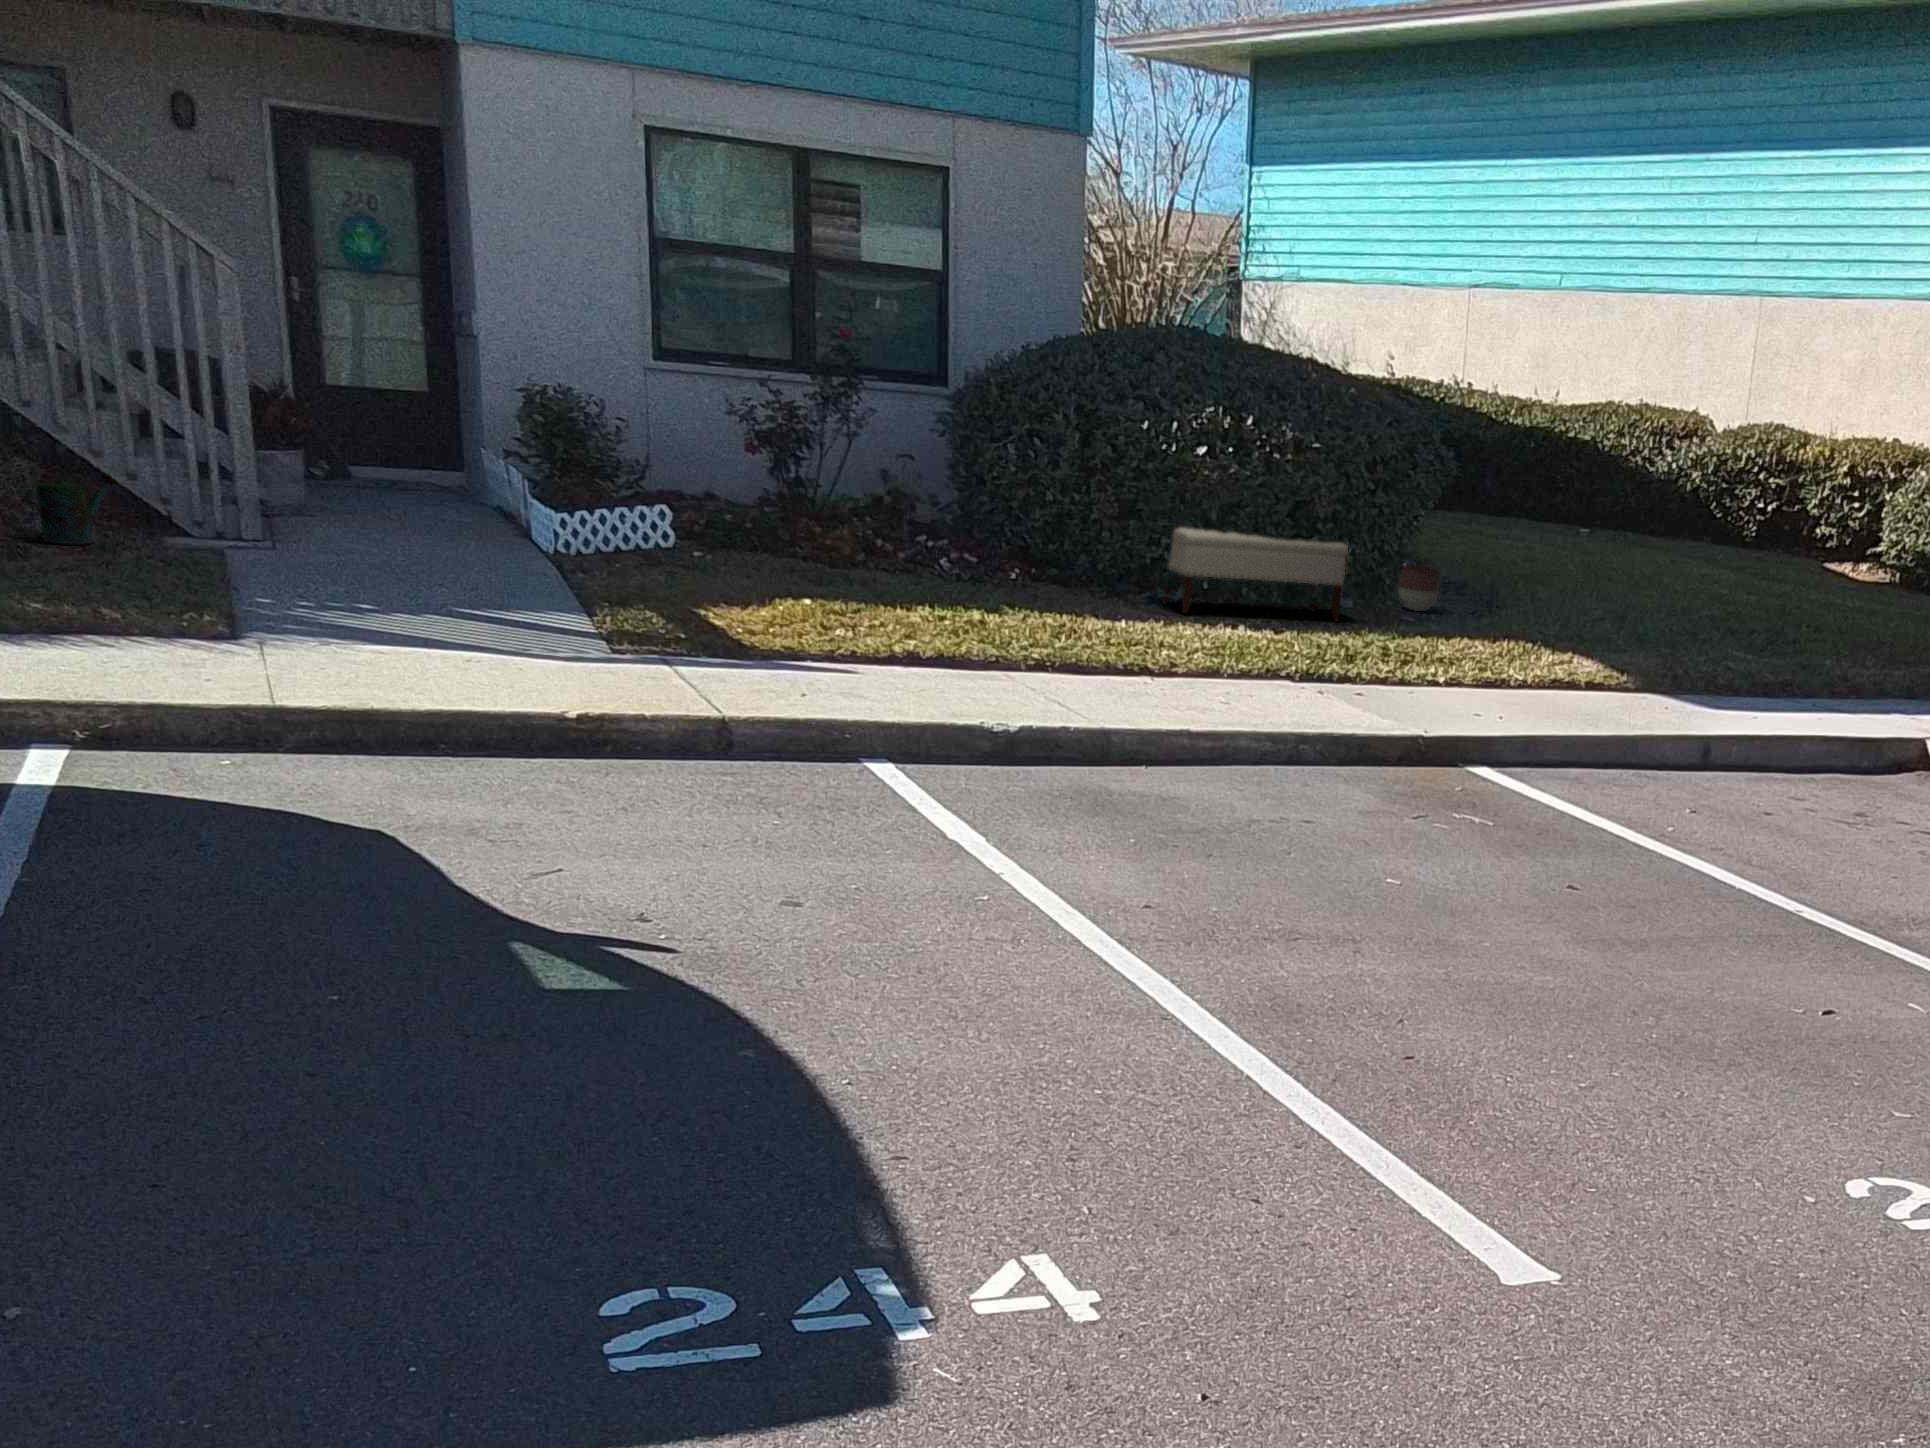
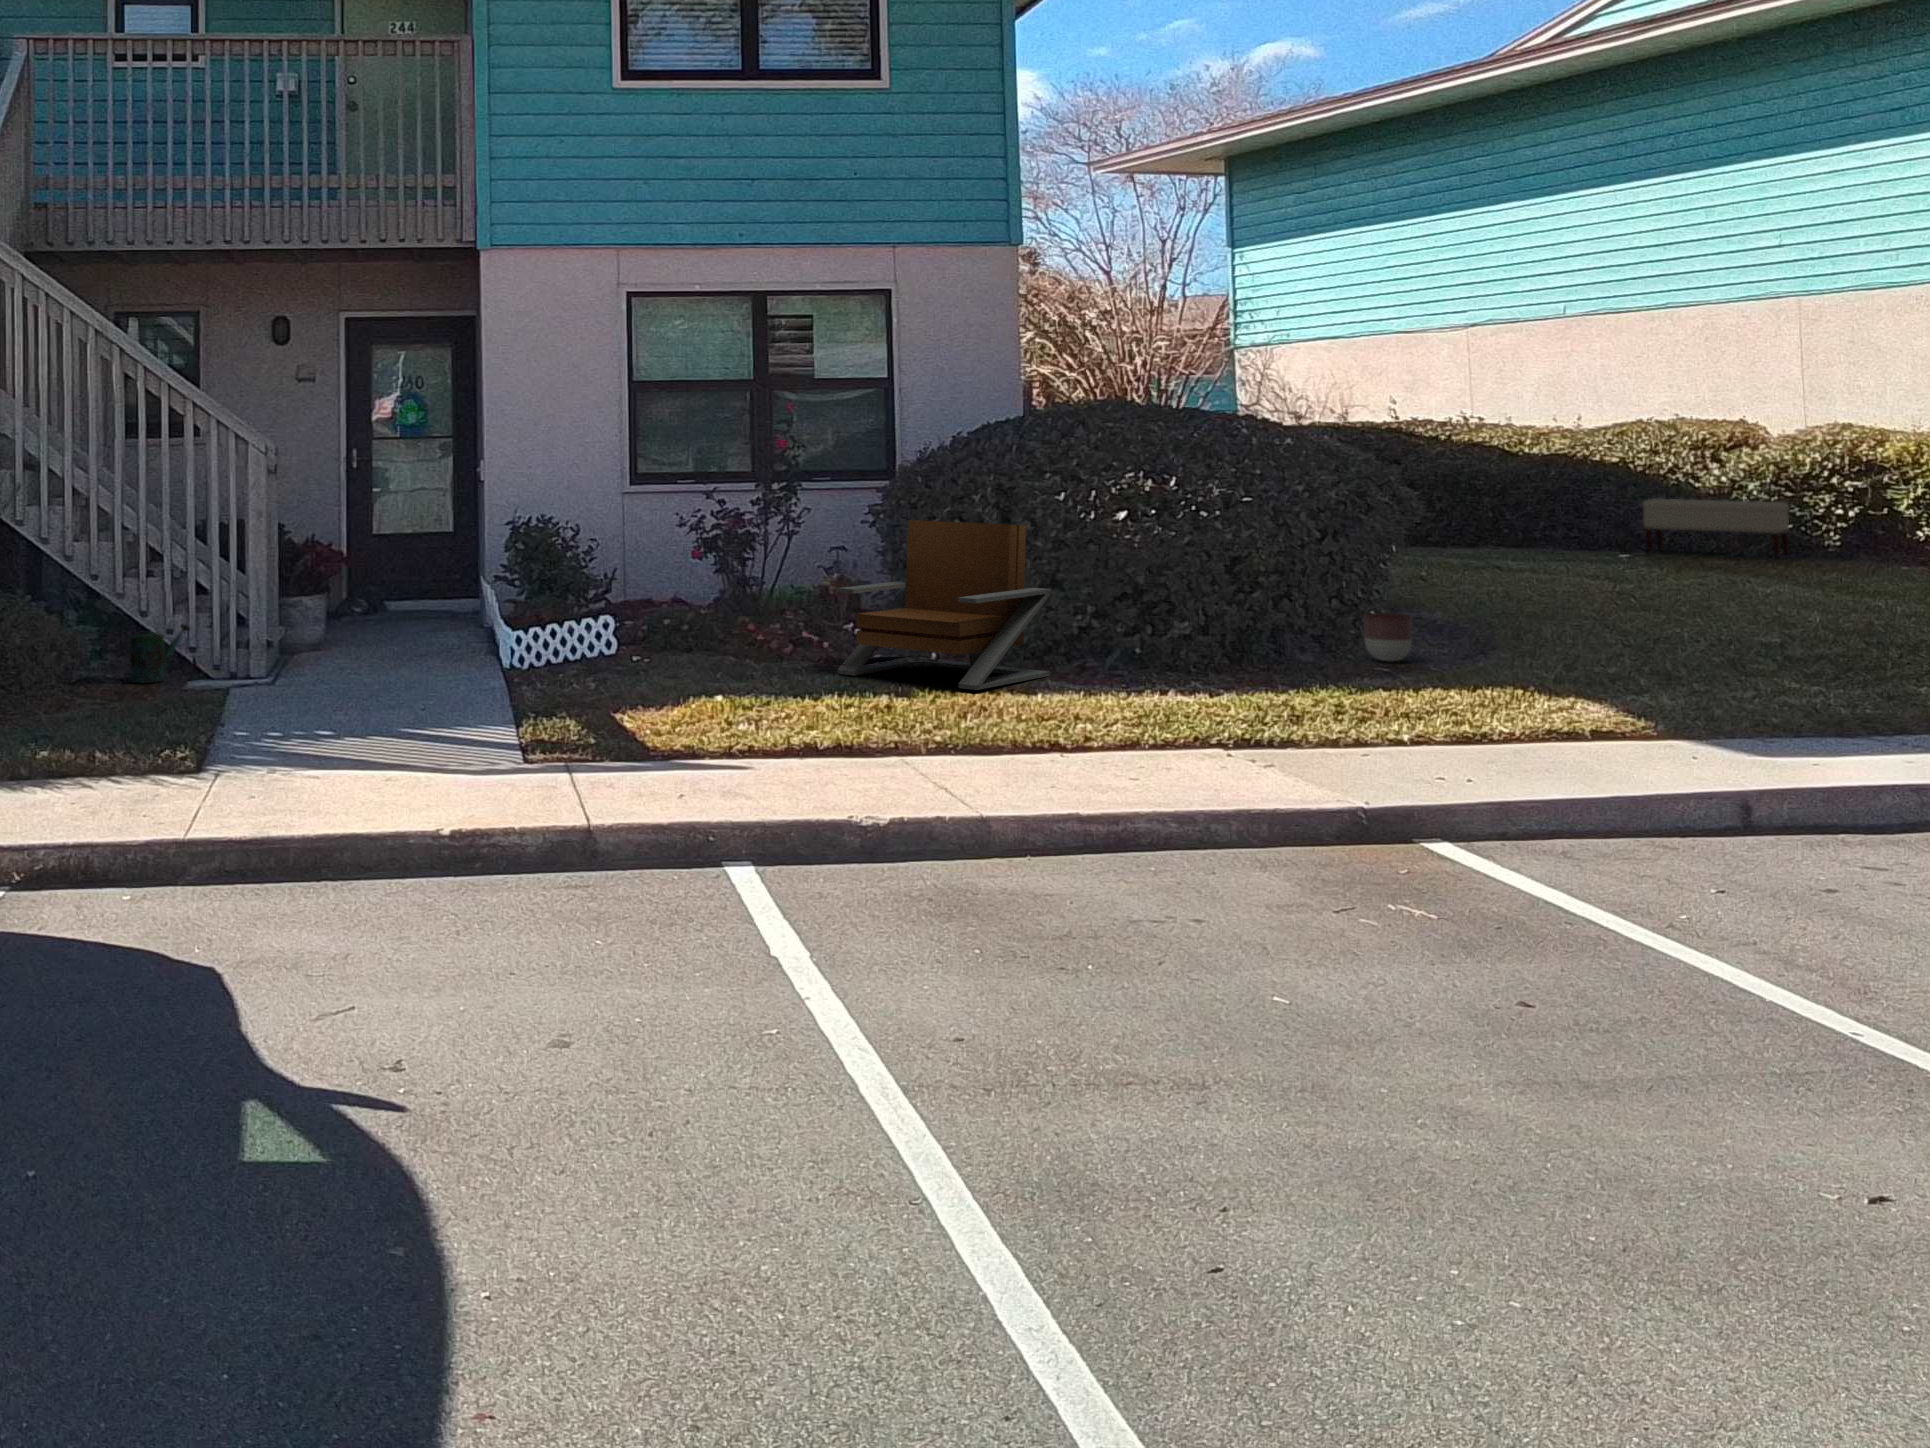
lounge chair: none [909,431,1127,613] -> present [837,520,1051,690]
bench: present [1163,528,1348,621] -> present [1643,499,1789,559]

